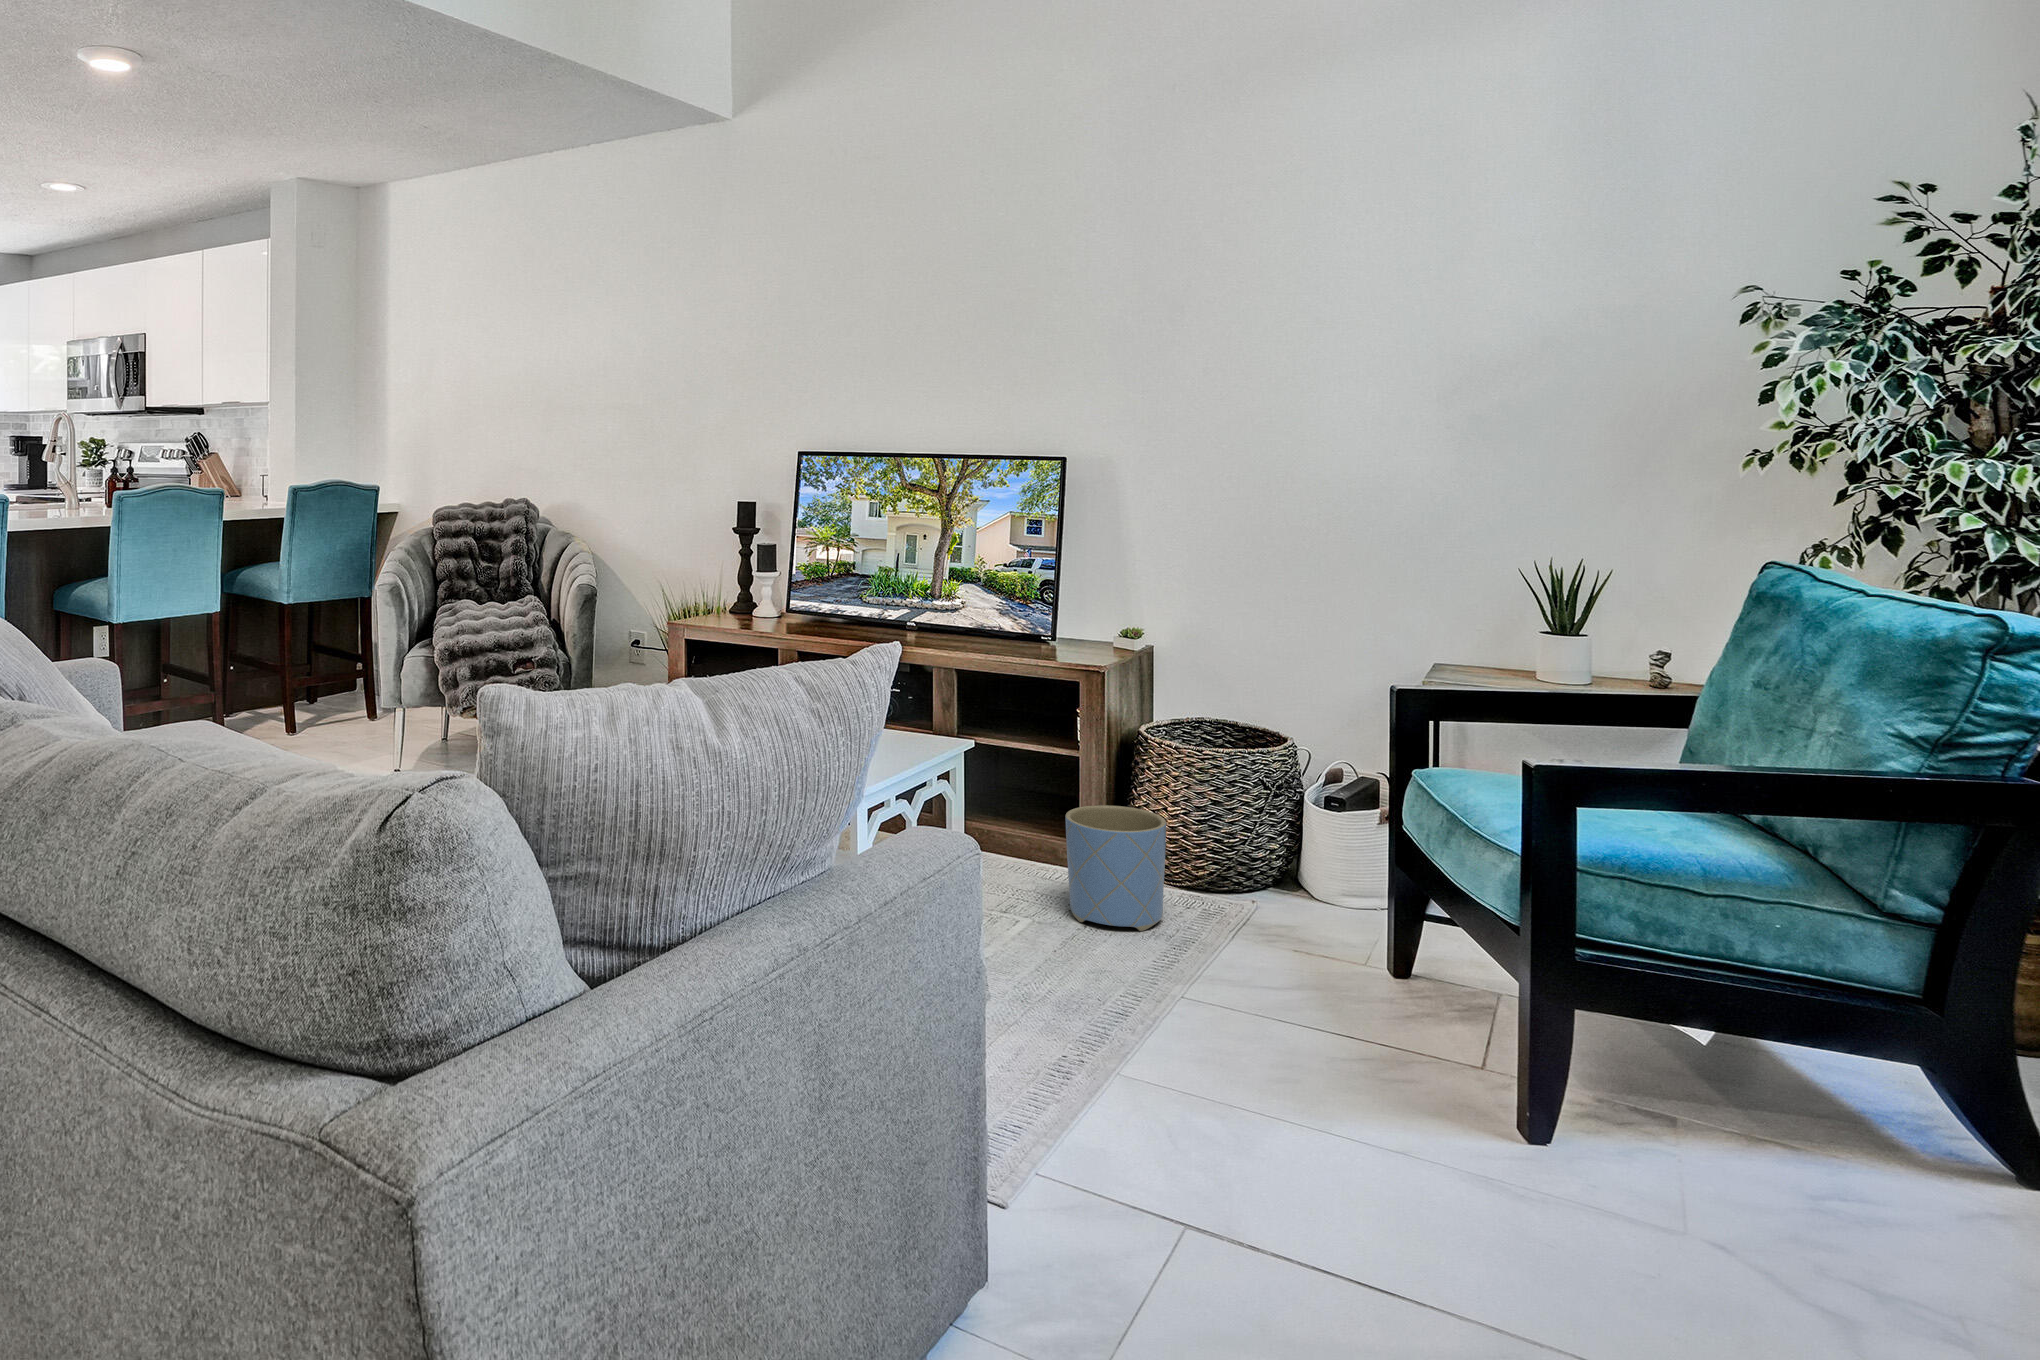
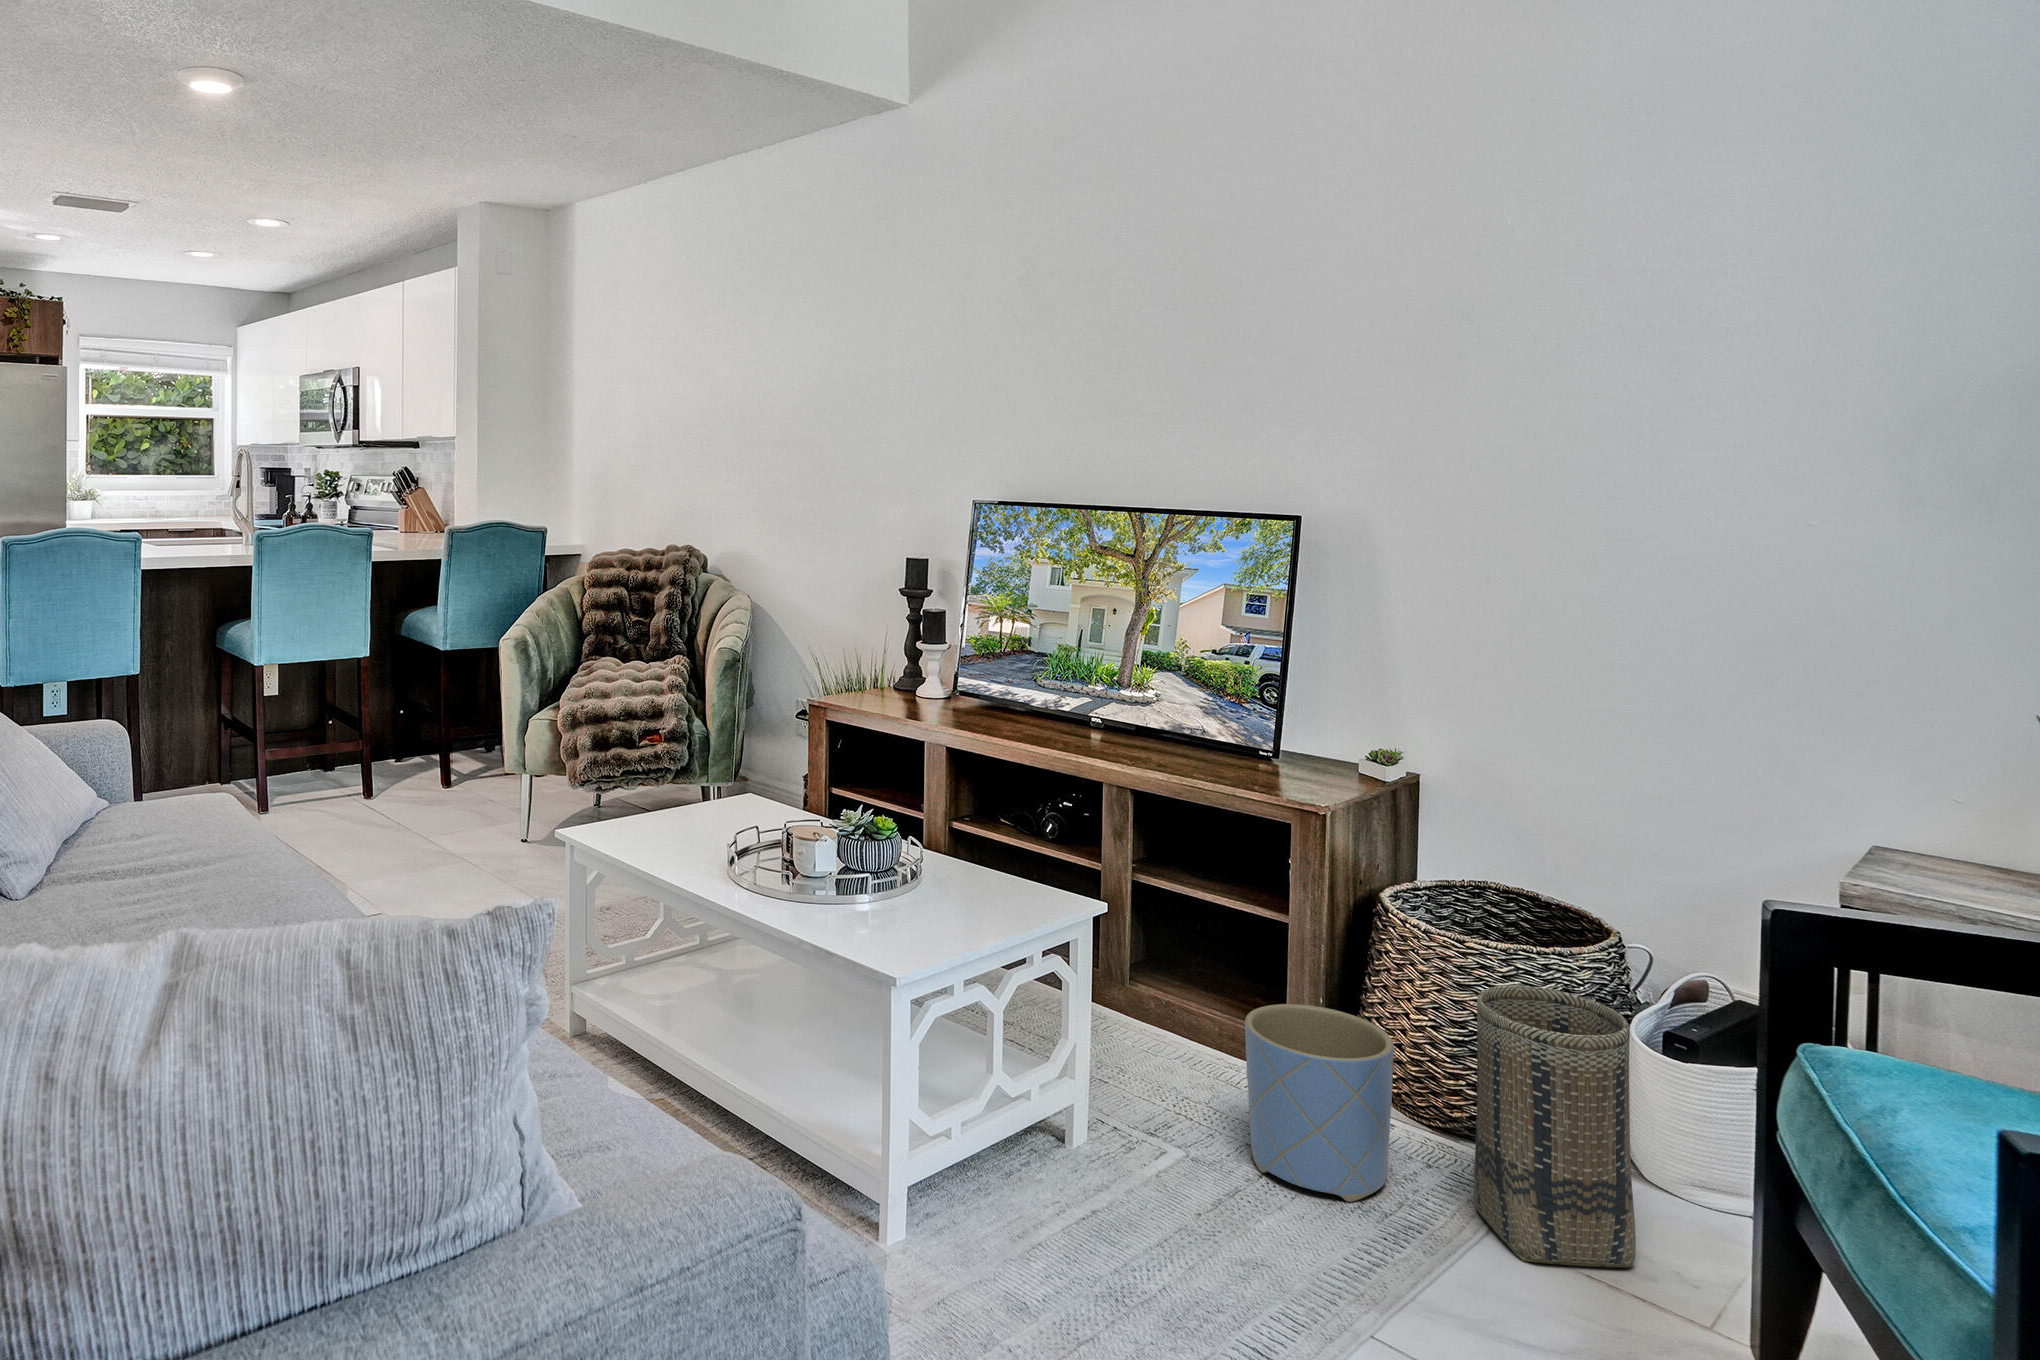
basket: none [1219,770,1321,947] -> present [1474,986,1636,1268]

